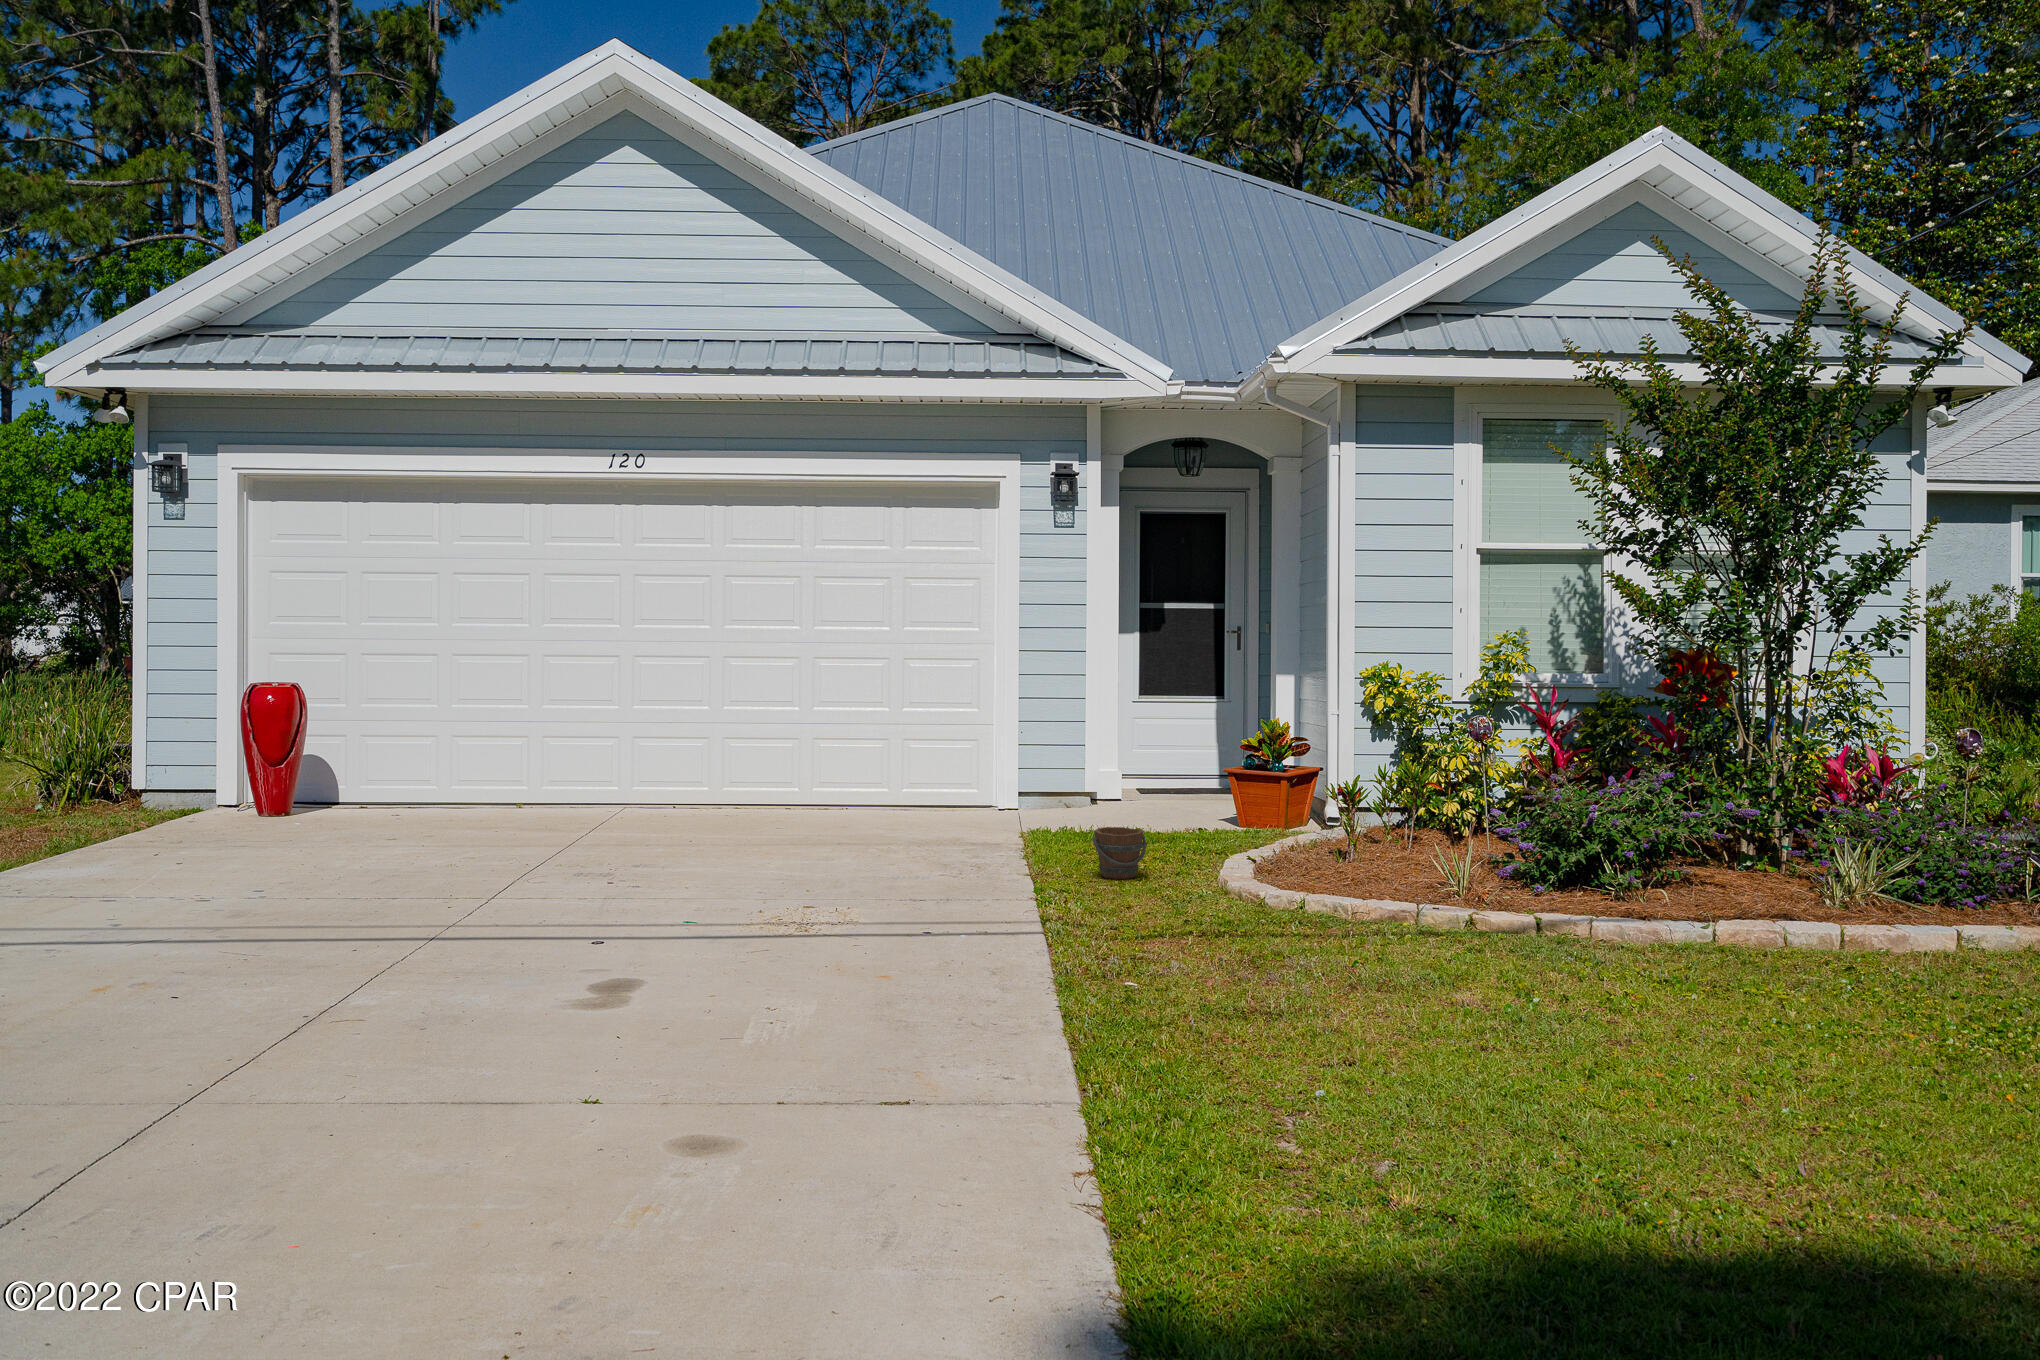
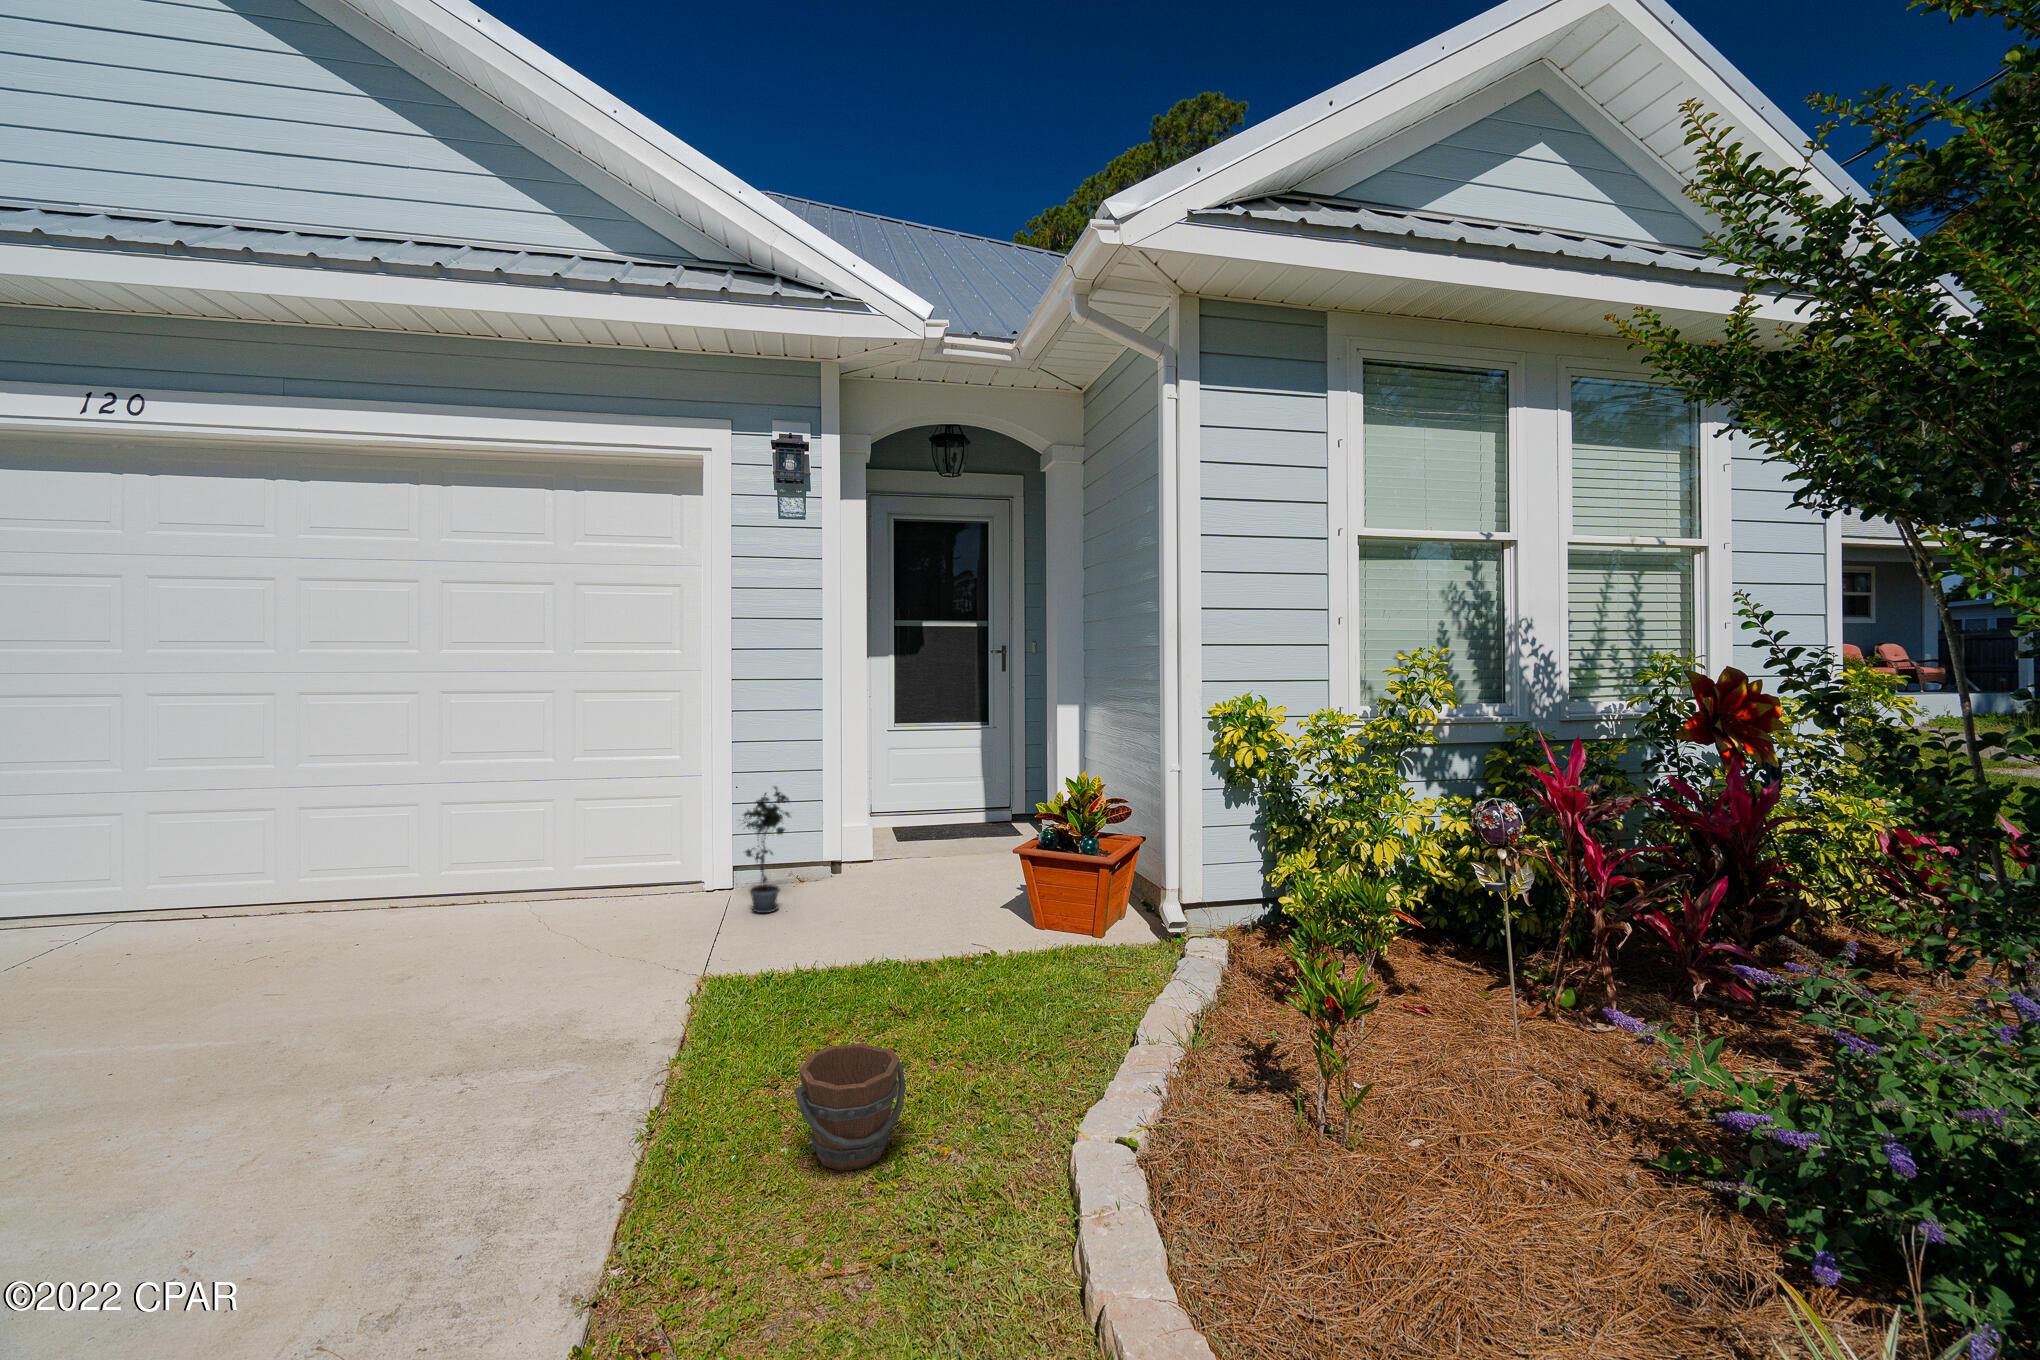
potted plant: none [1025,722,1064,812] -> present [743,786,789,913]

